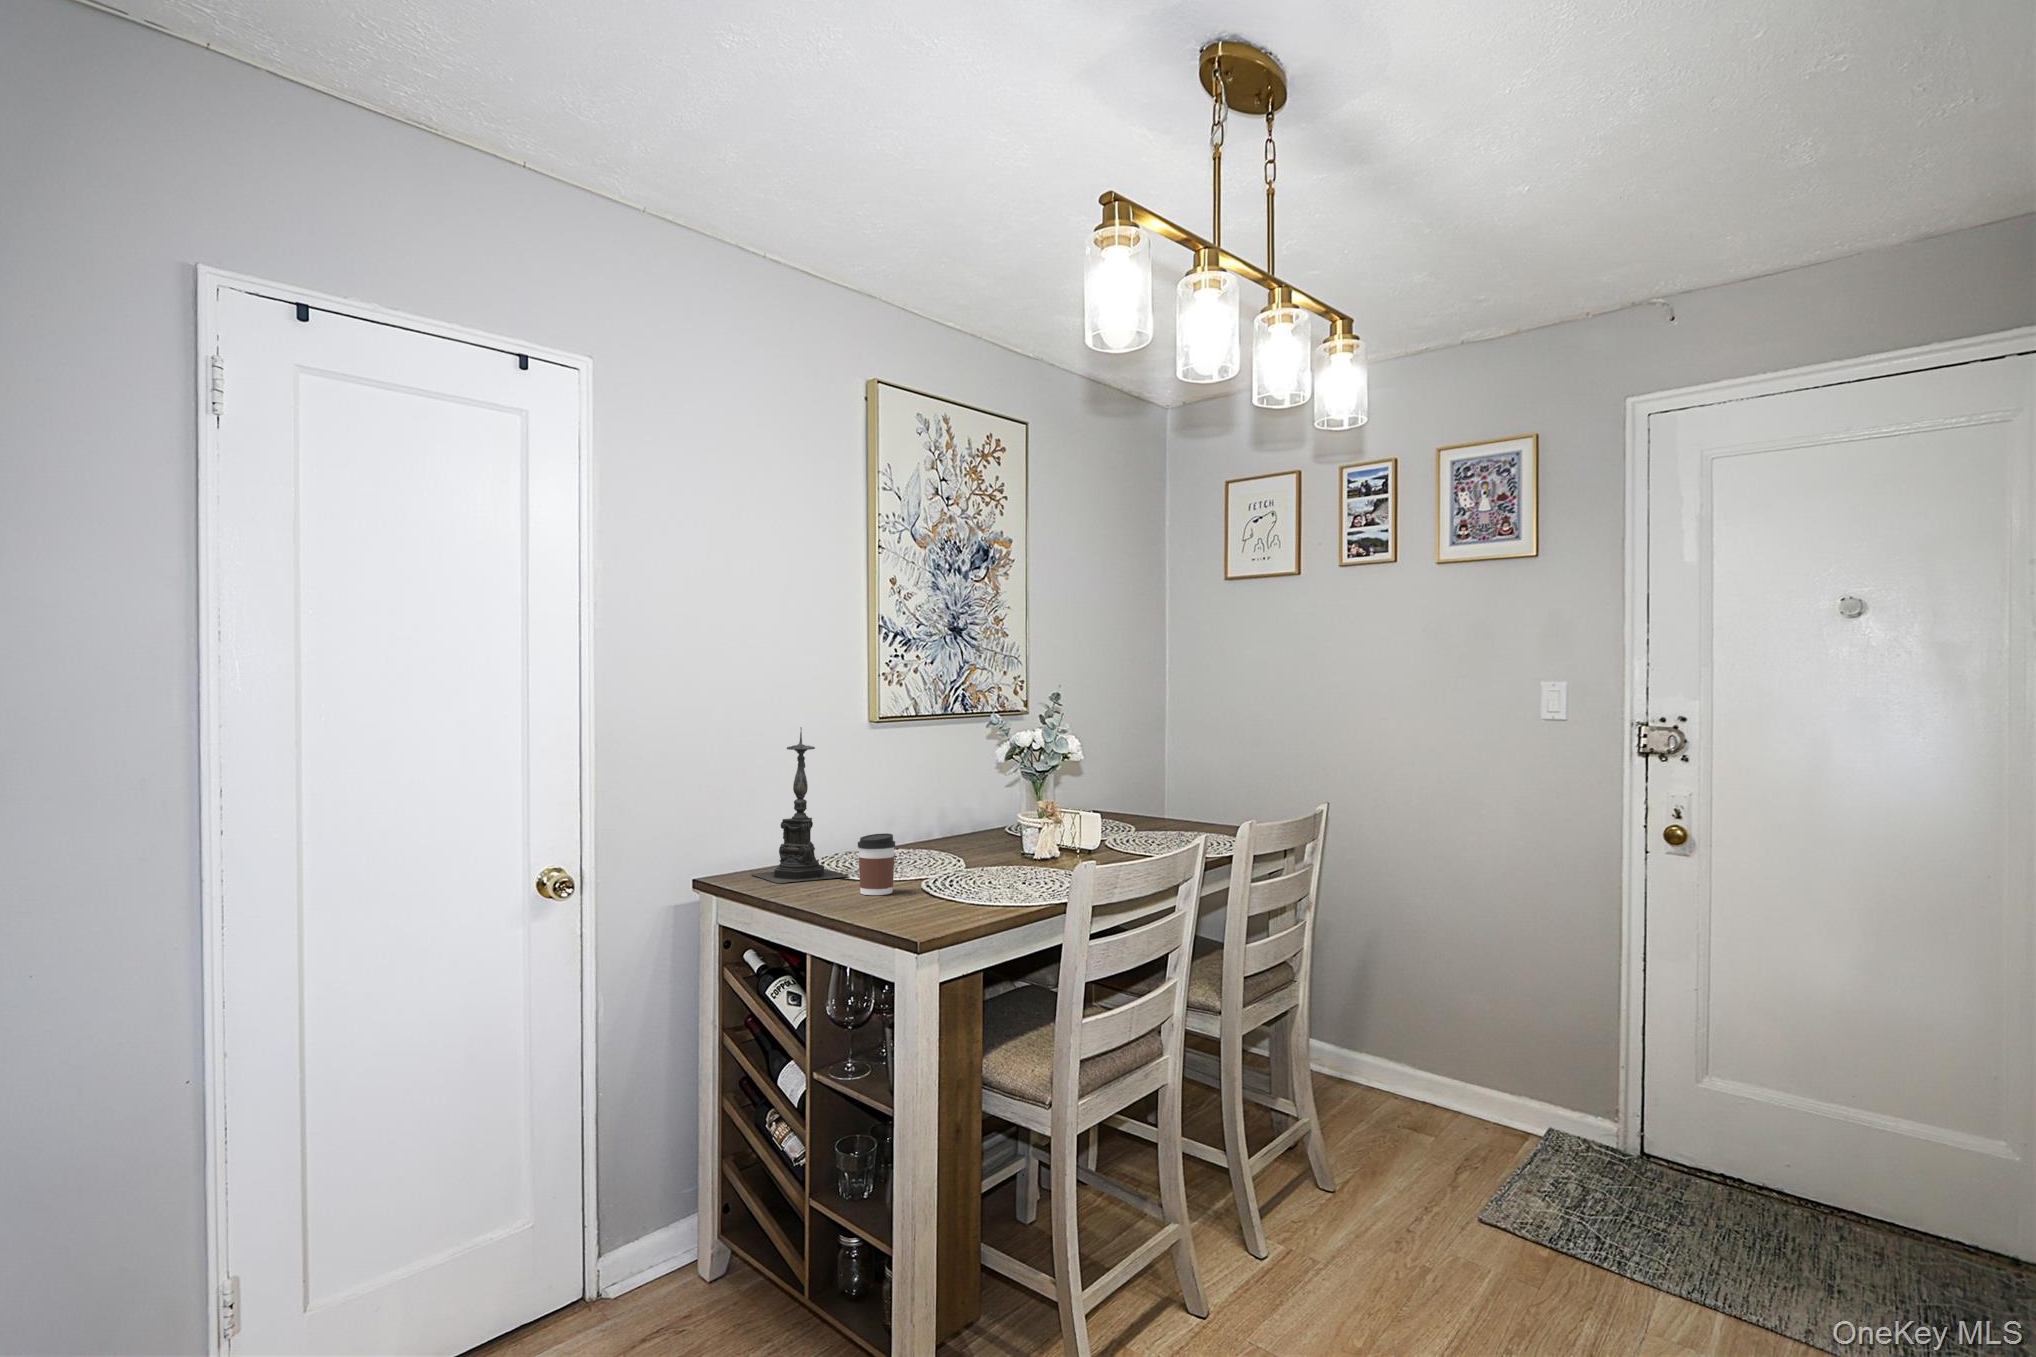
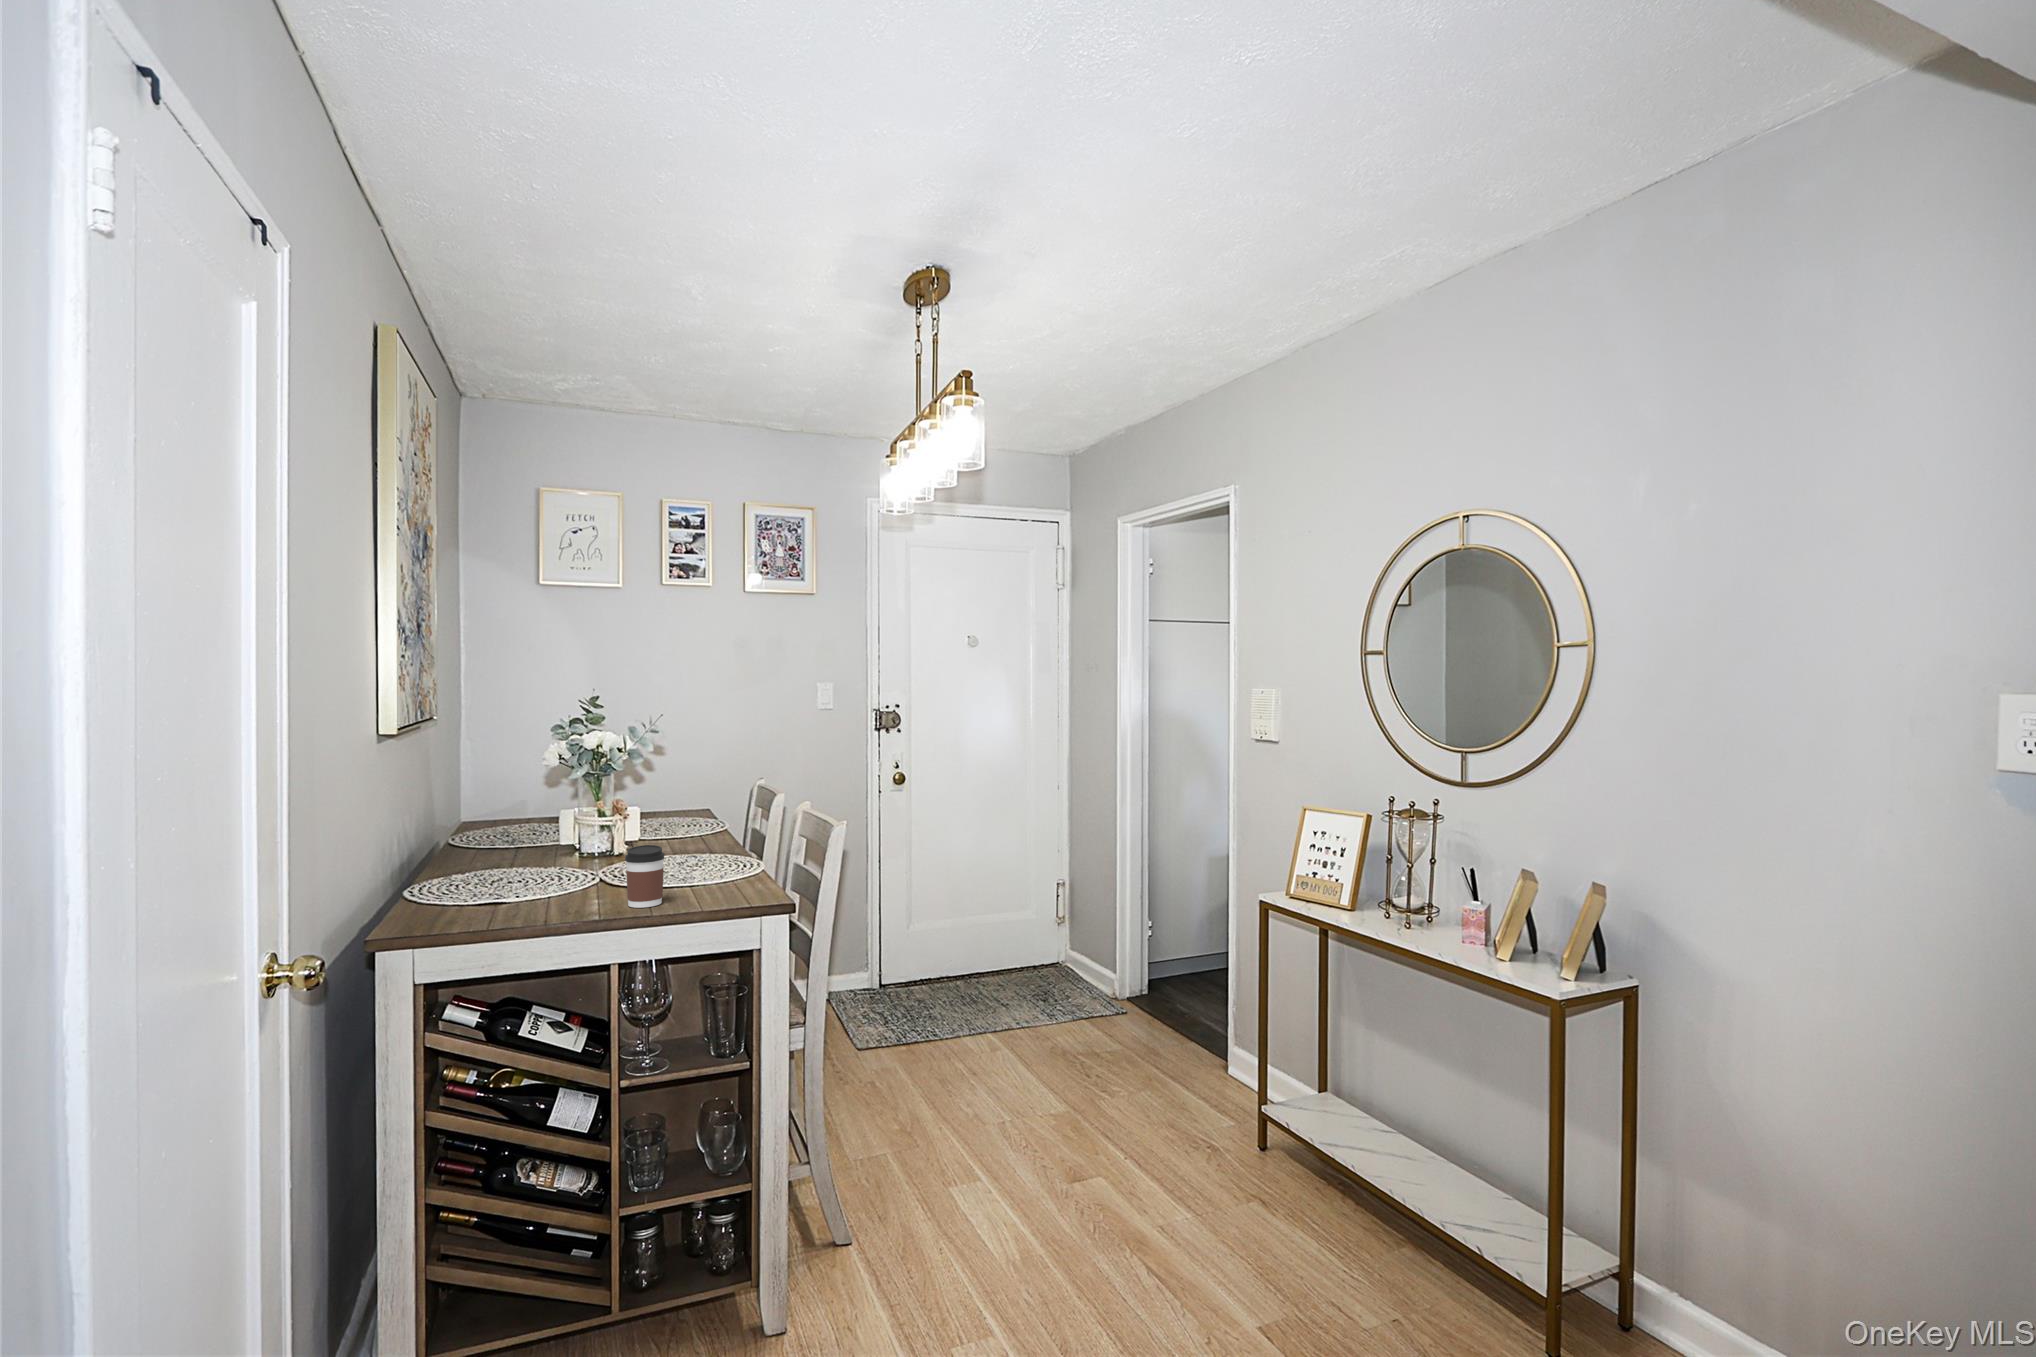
candle holder: present [751,729,848,883] -> none [416,744,535,927]

